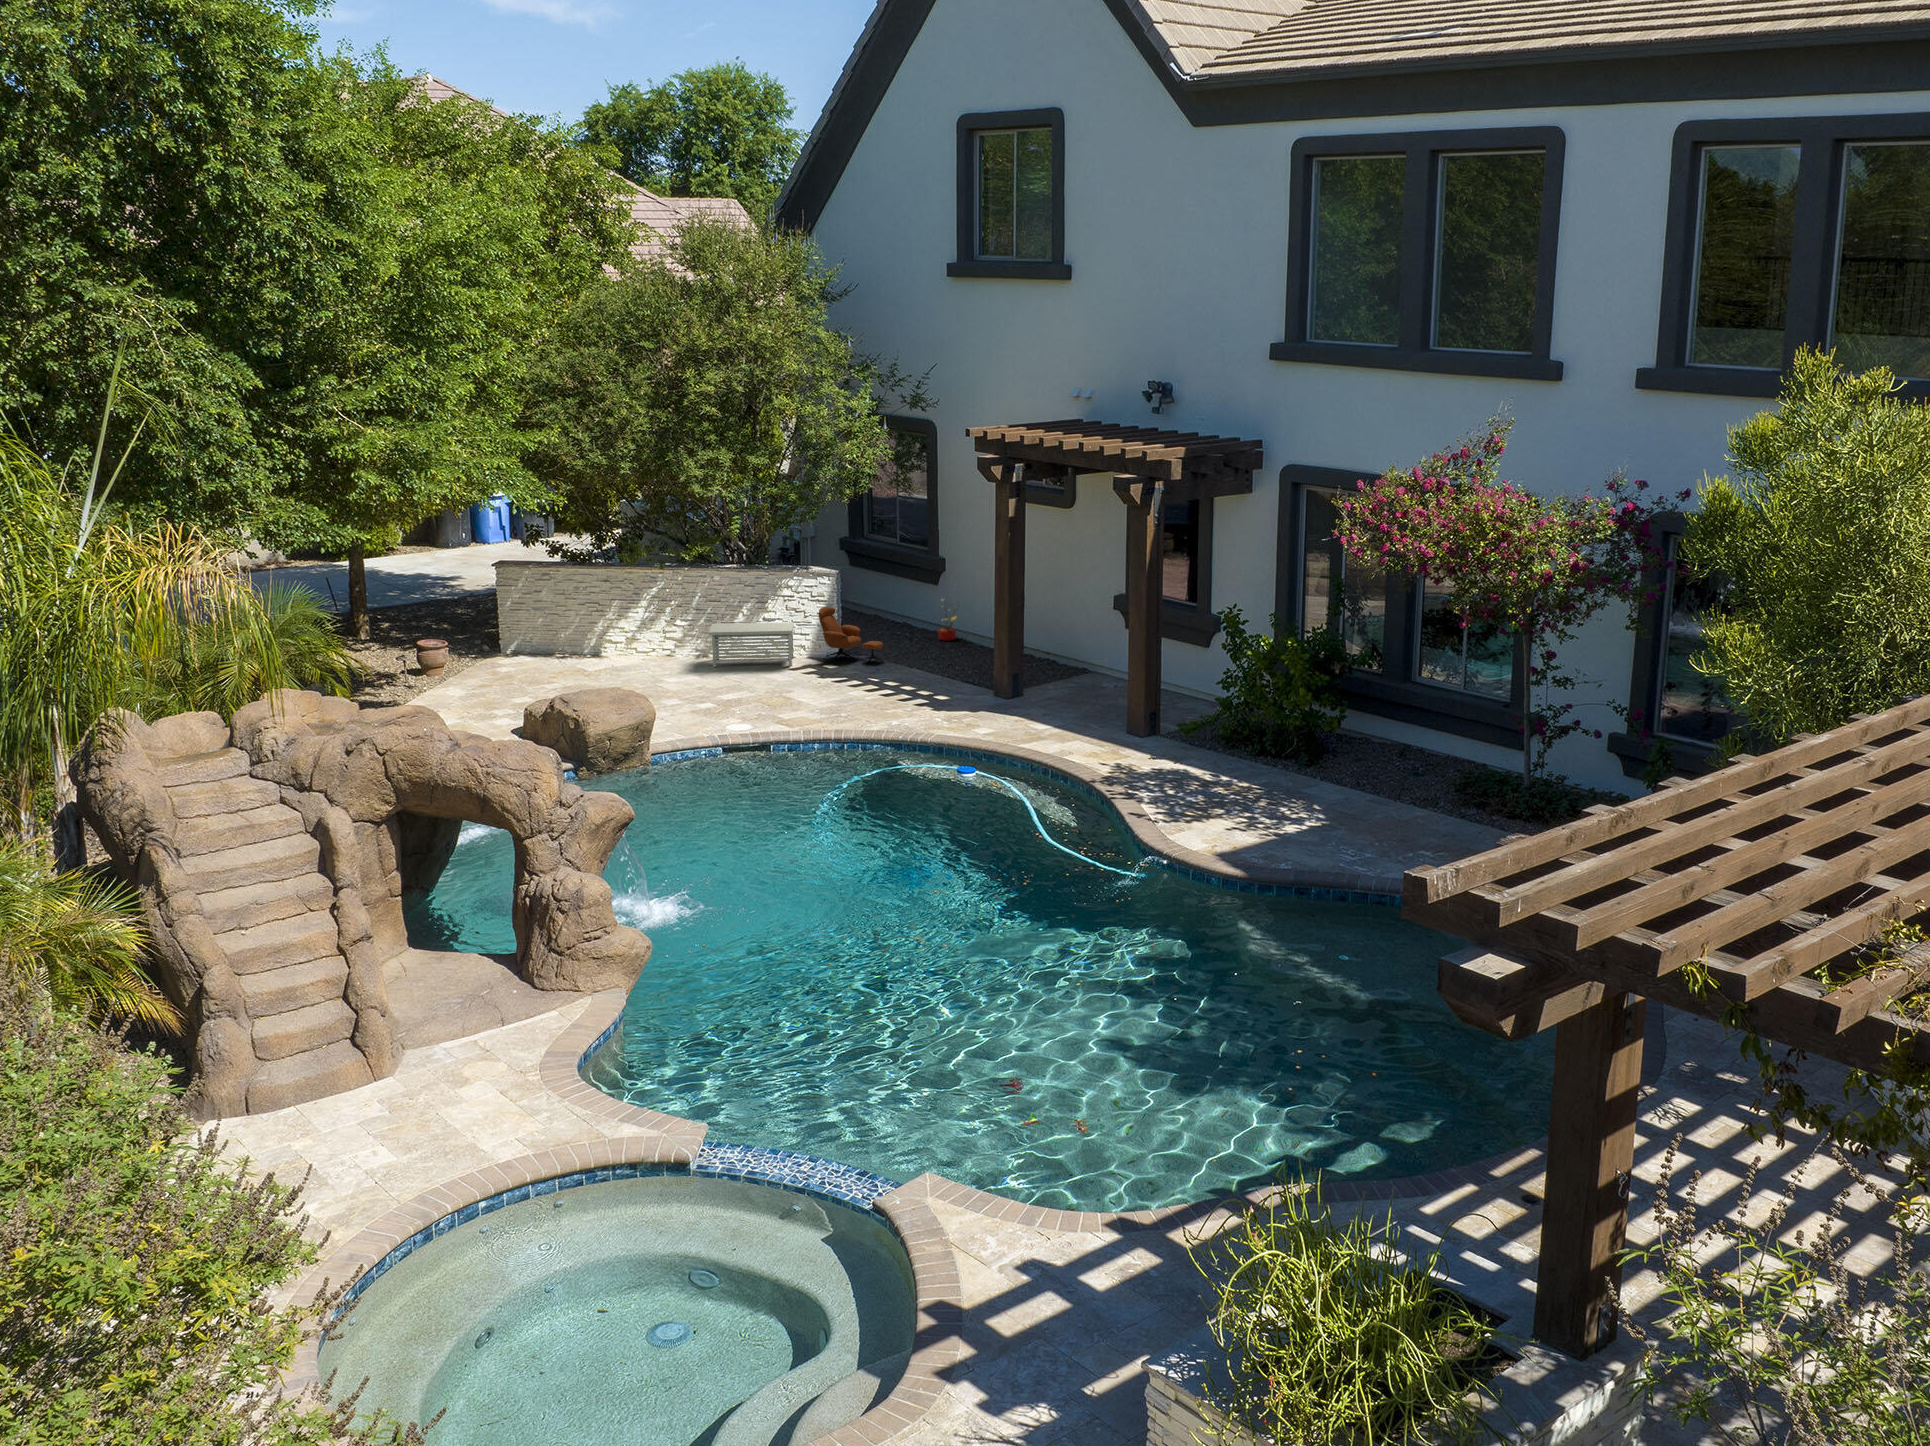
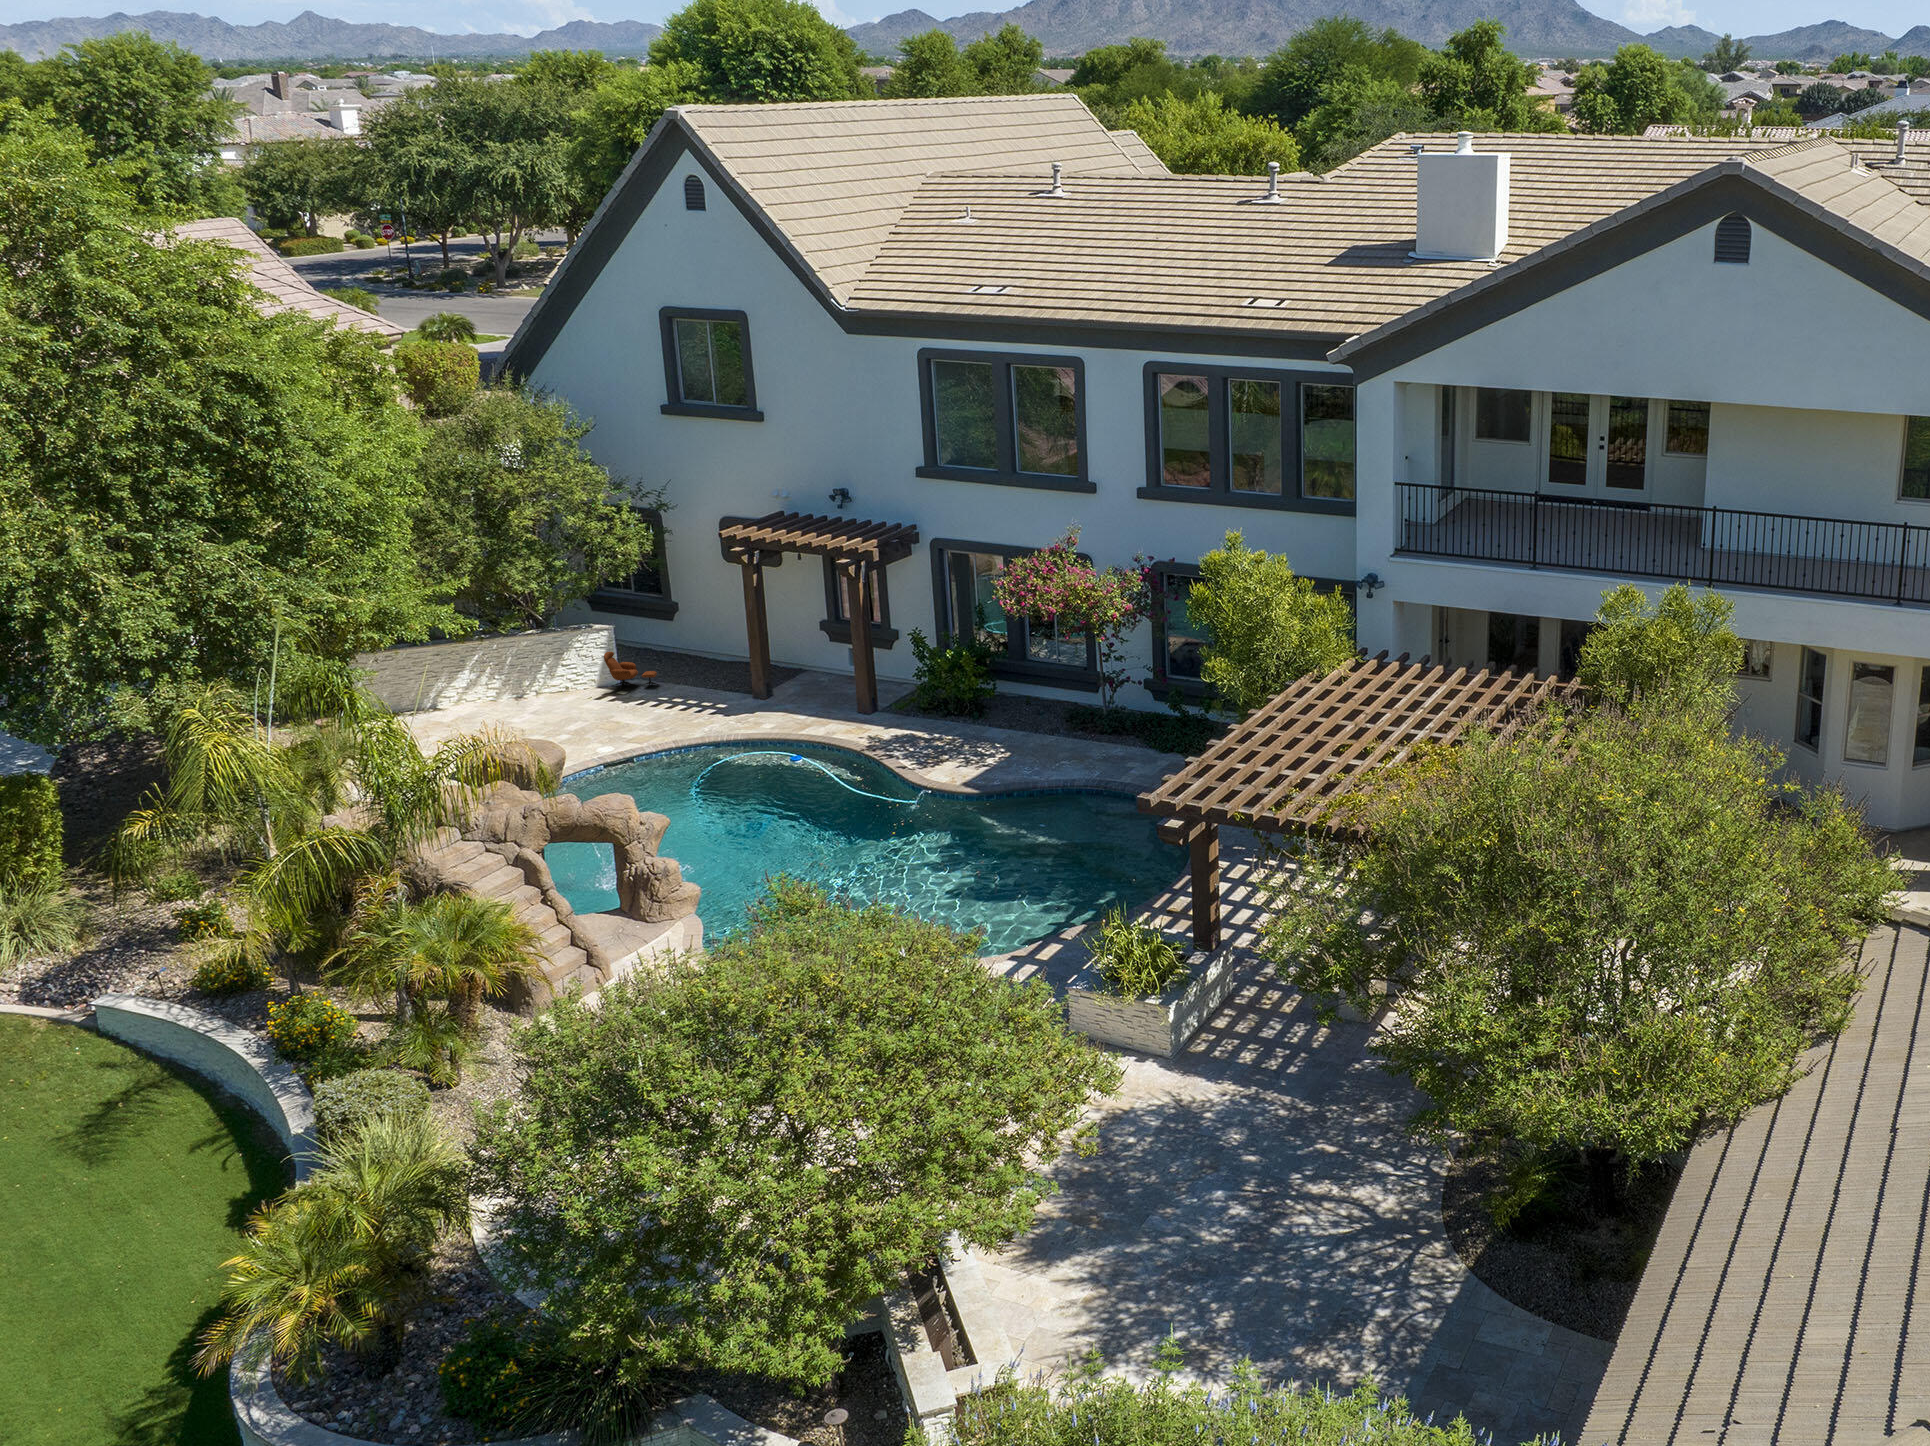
decorative plant: present [939,610,956,640] -> none [683,628,699,660]
storage bench: present [709,622,794,667] -> none [521,666,593,708]

